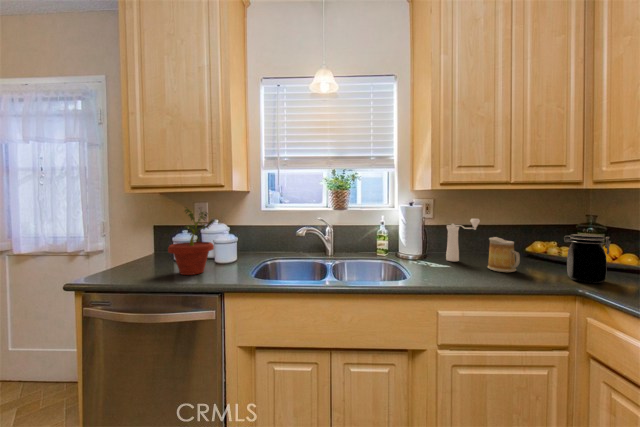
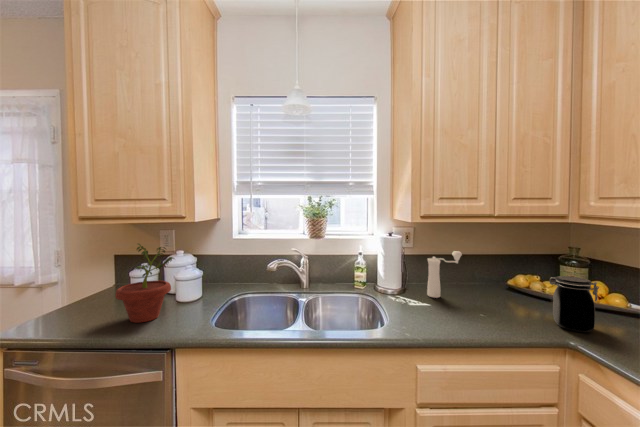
mug: present [488,237,520,272] -> none [470,275,504,315]

